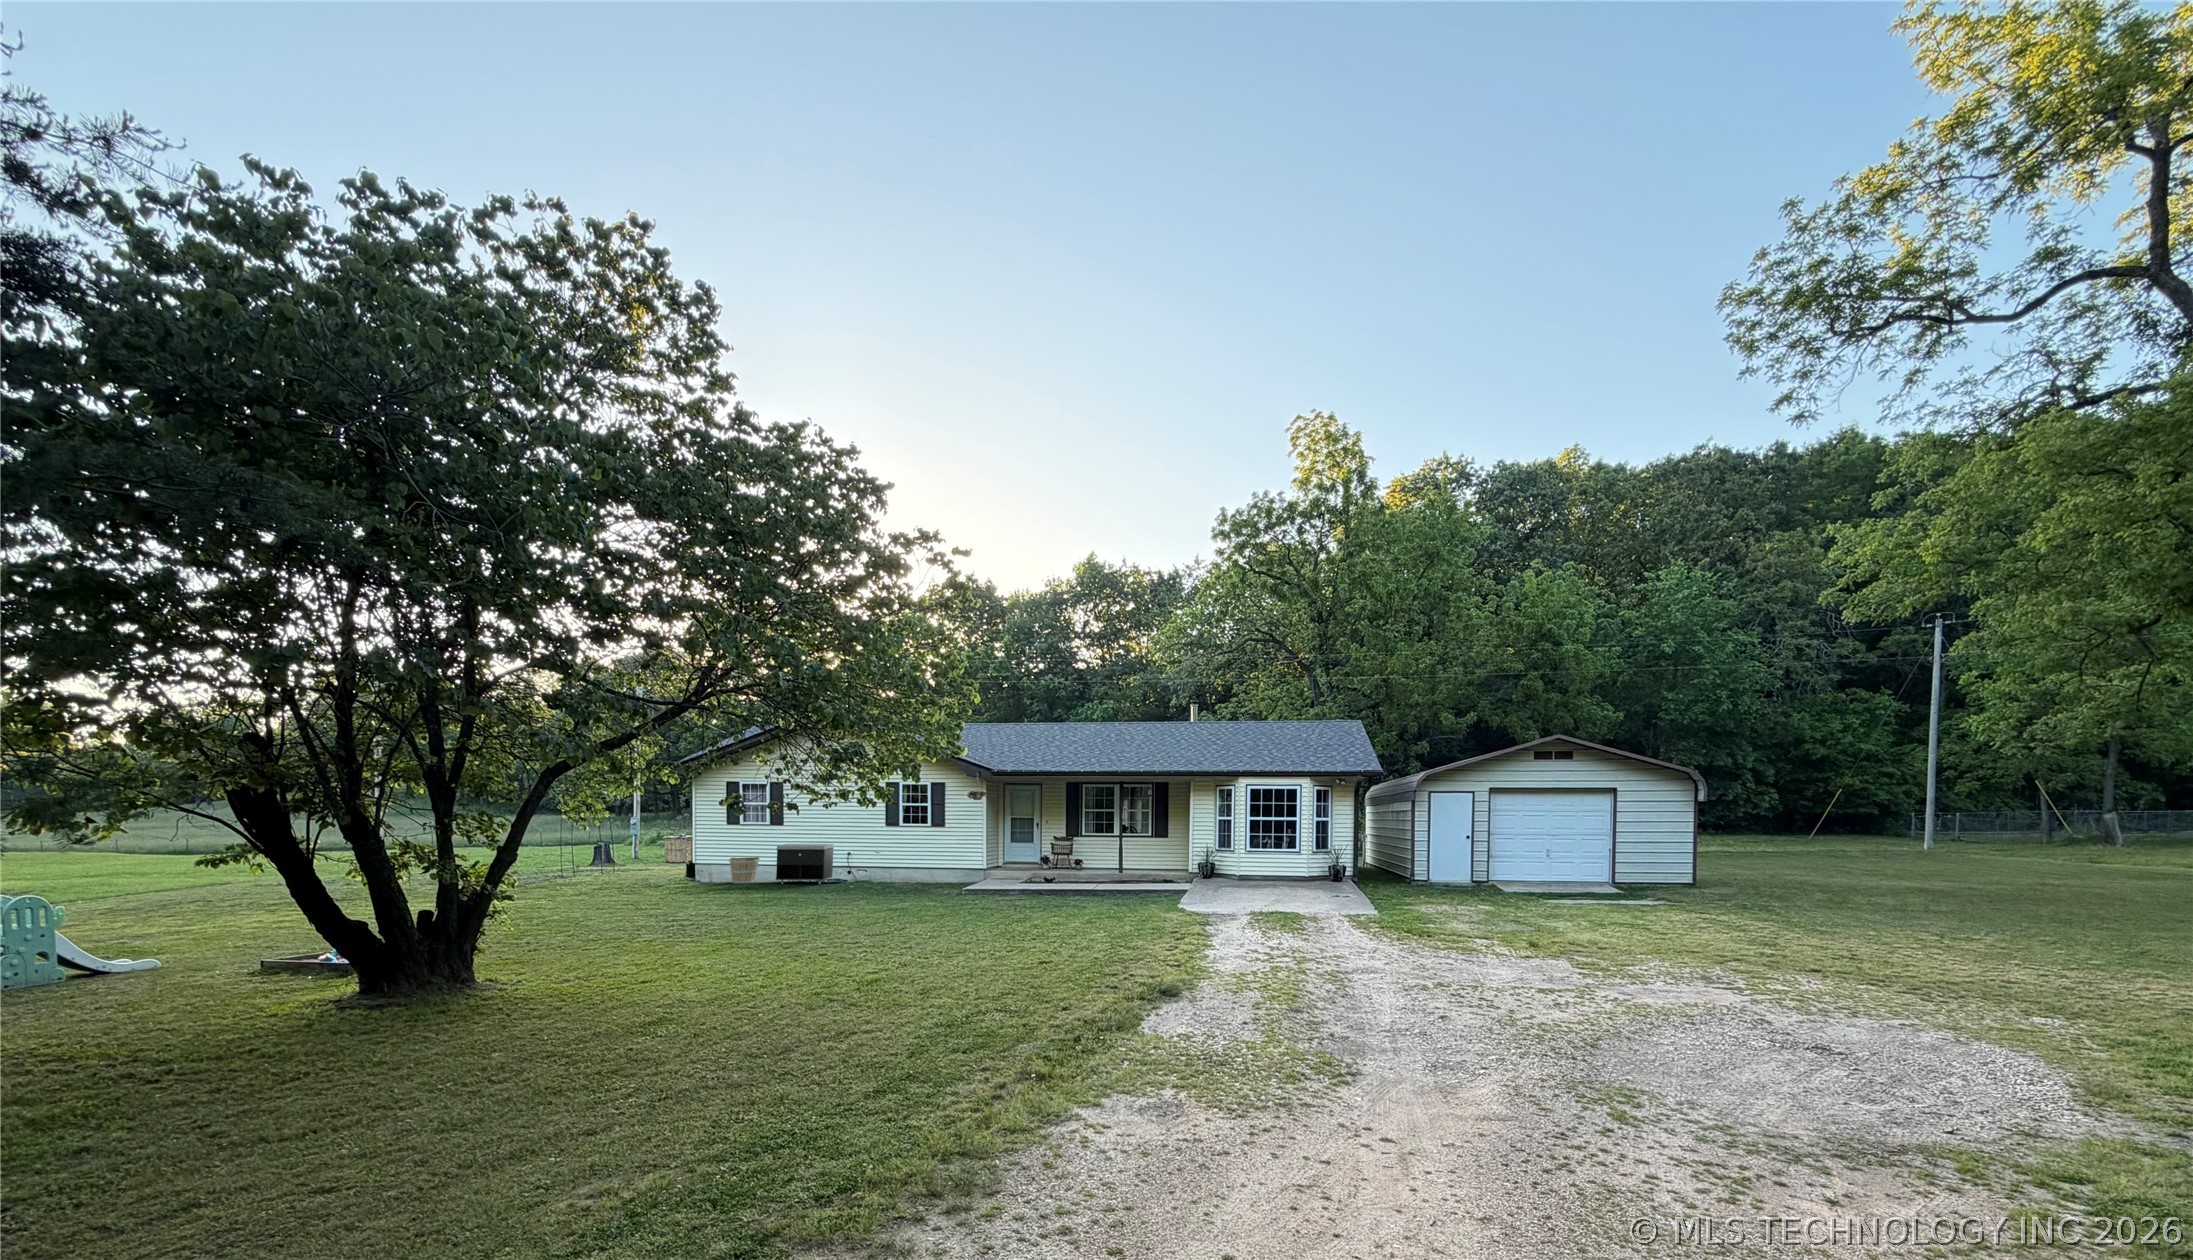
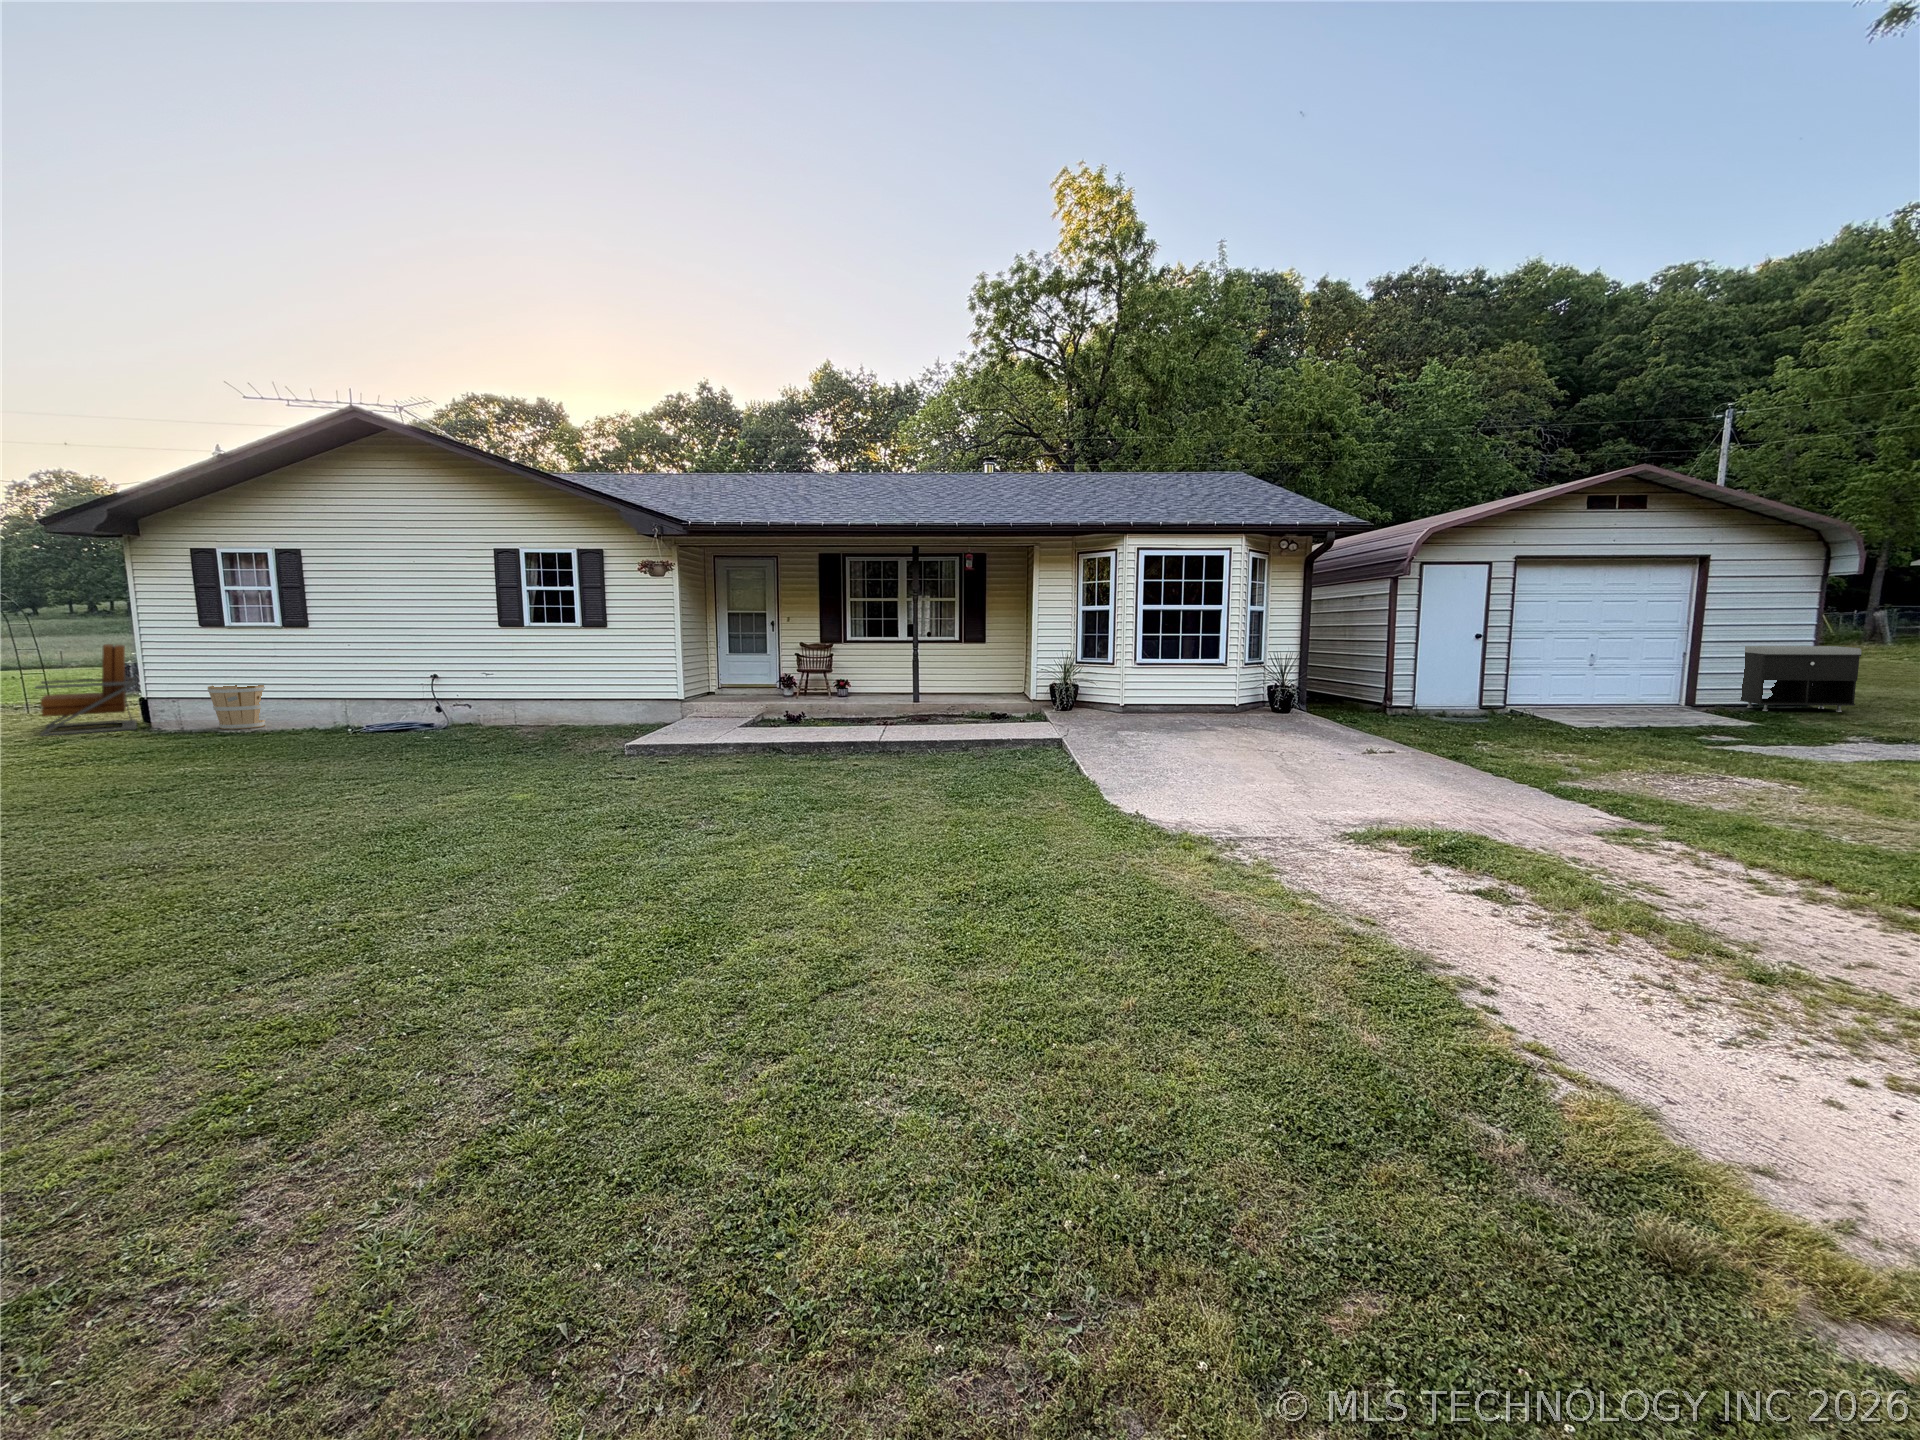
lounge chair: none [636,834,692,886] -> present [35,644,137,736]
storage bench: present [776,844,833,884] -> present [1740,646,1862,712]

